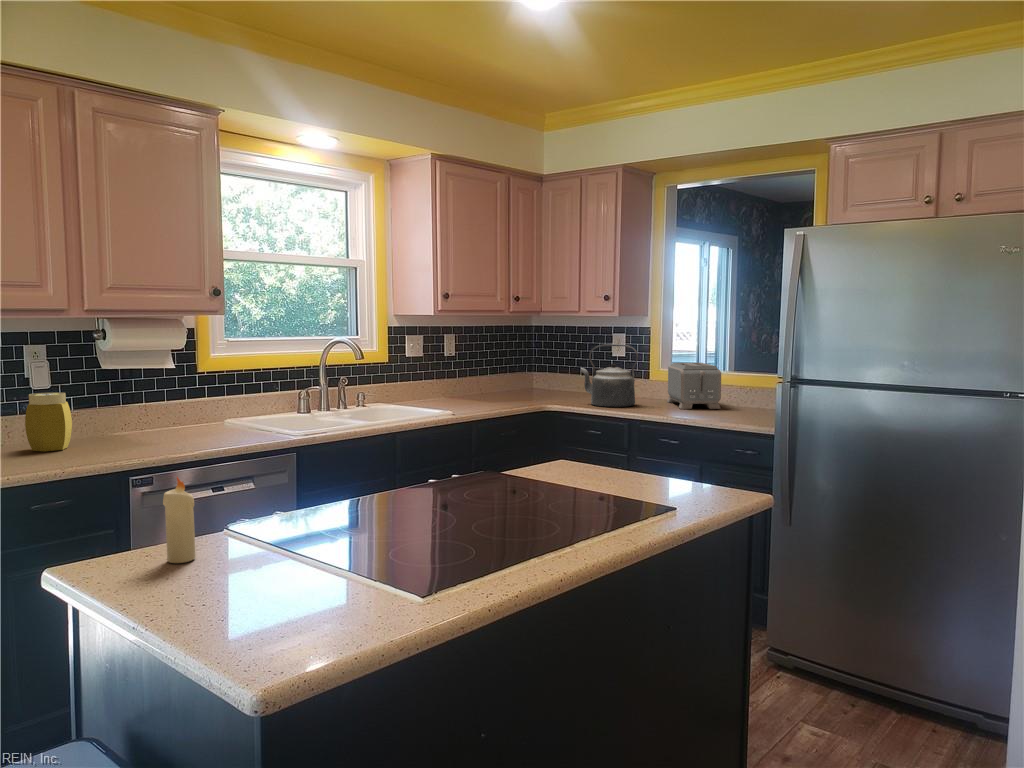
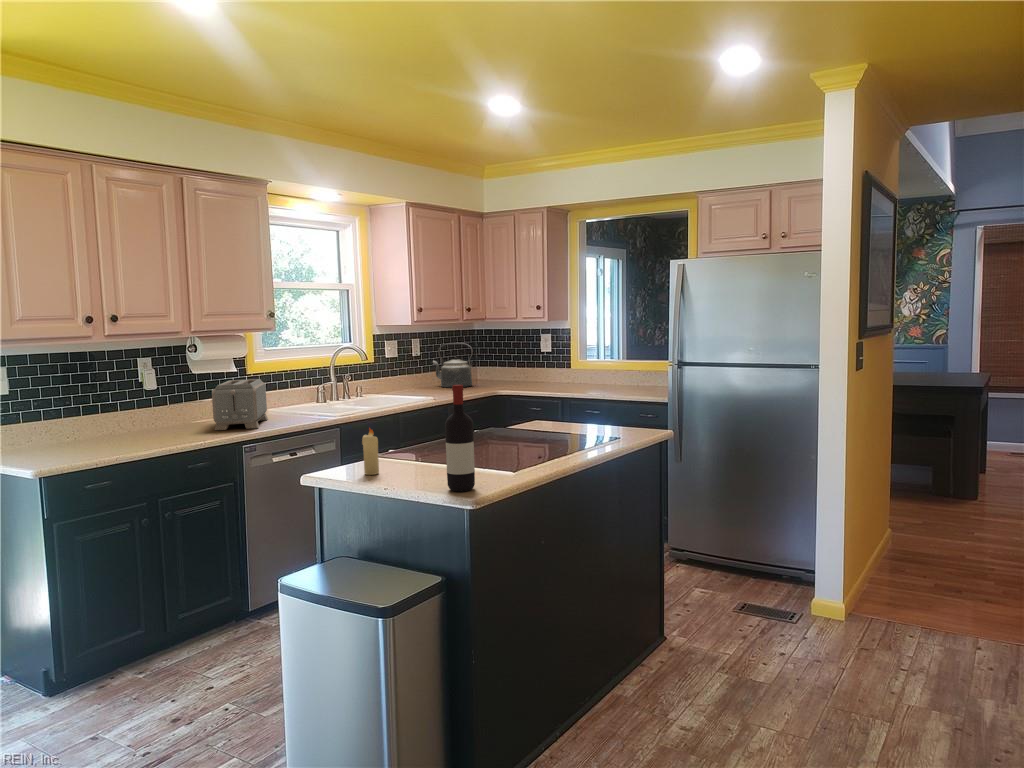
kettle: present [581,344,638,407] -> present [433,343,473,388]
toaster: present [667,363,721,409] -> present [212,379,268,430]
jar: present [25,392,72,452] -> none [155,392,184,435]
wine bottle: none [241,411,305,635] -> present [445,385,475,492]

